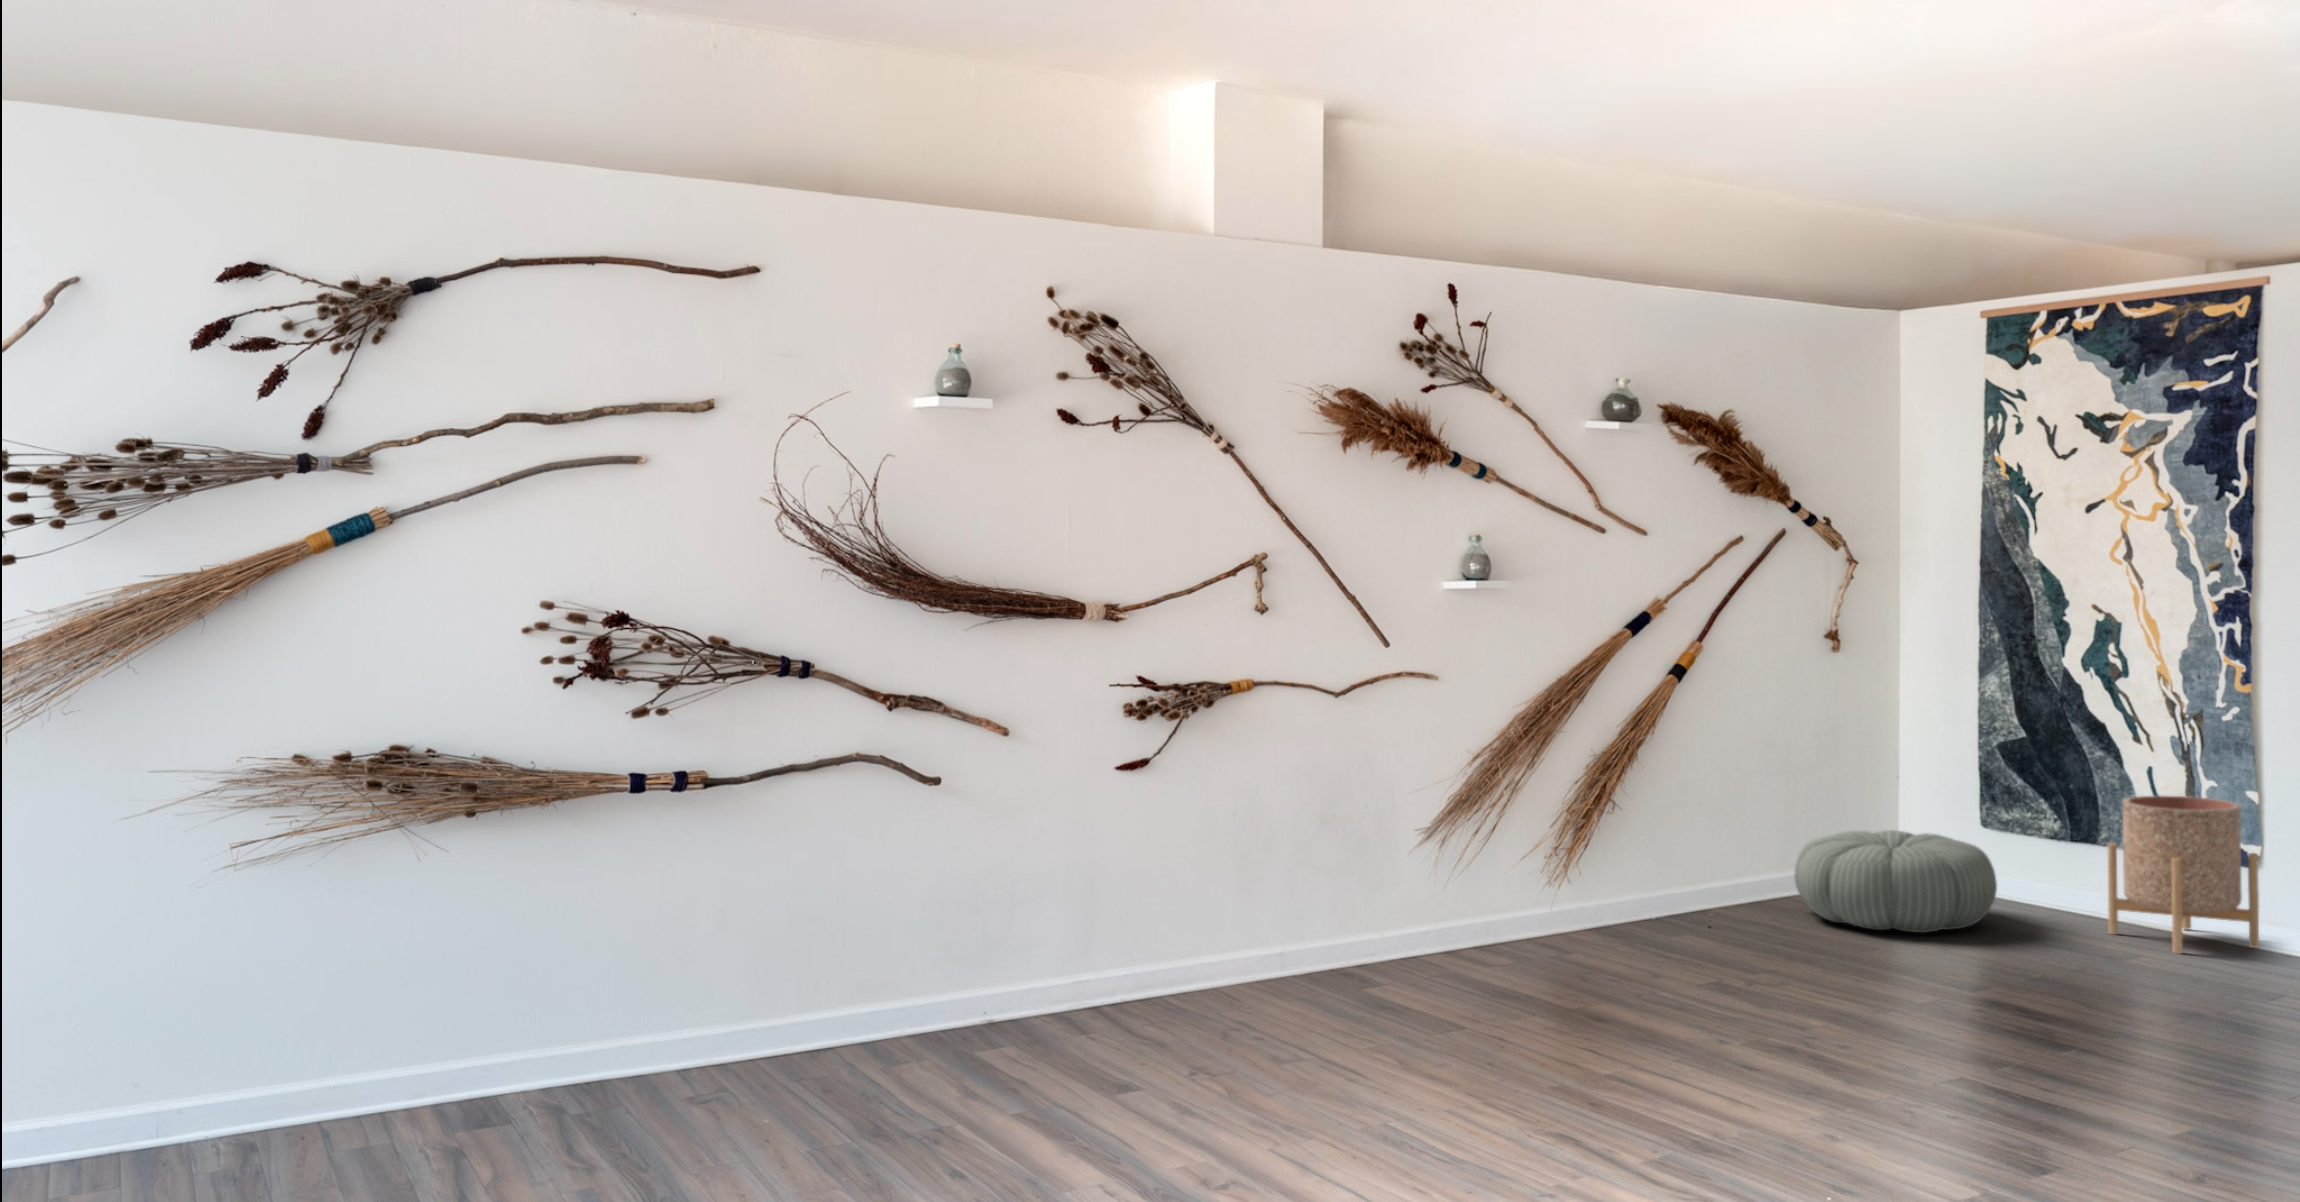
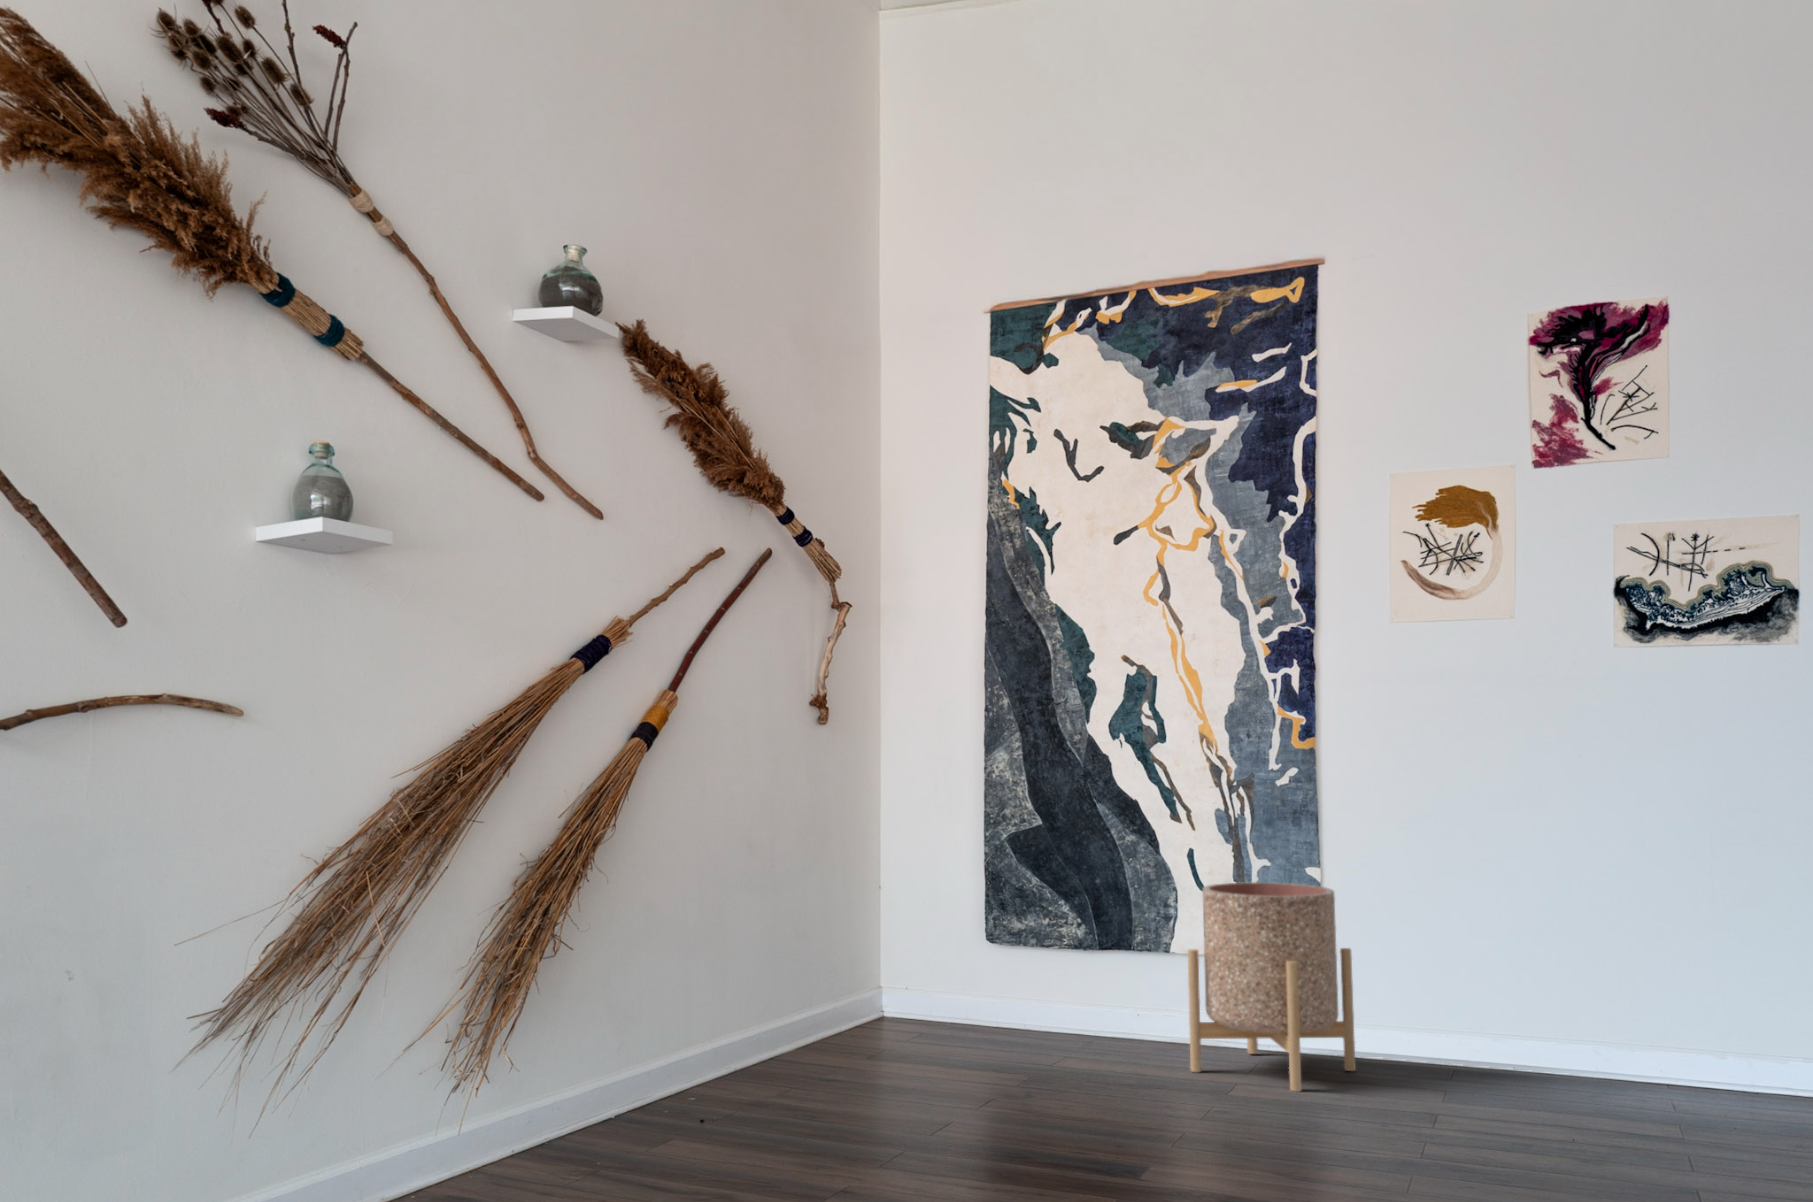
pouf: present [1794,830,1997,932] -> none [805,954,1075,1106]

